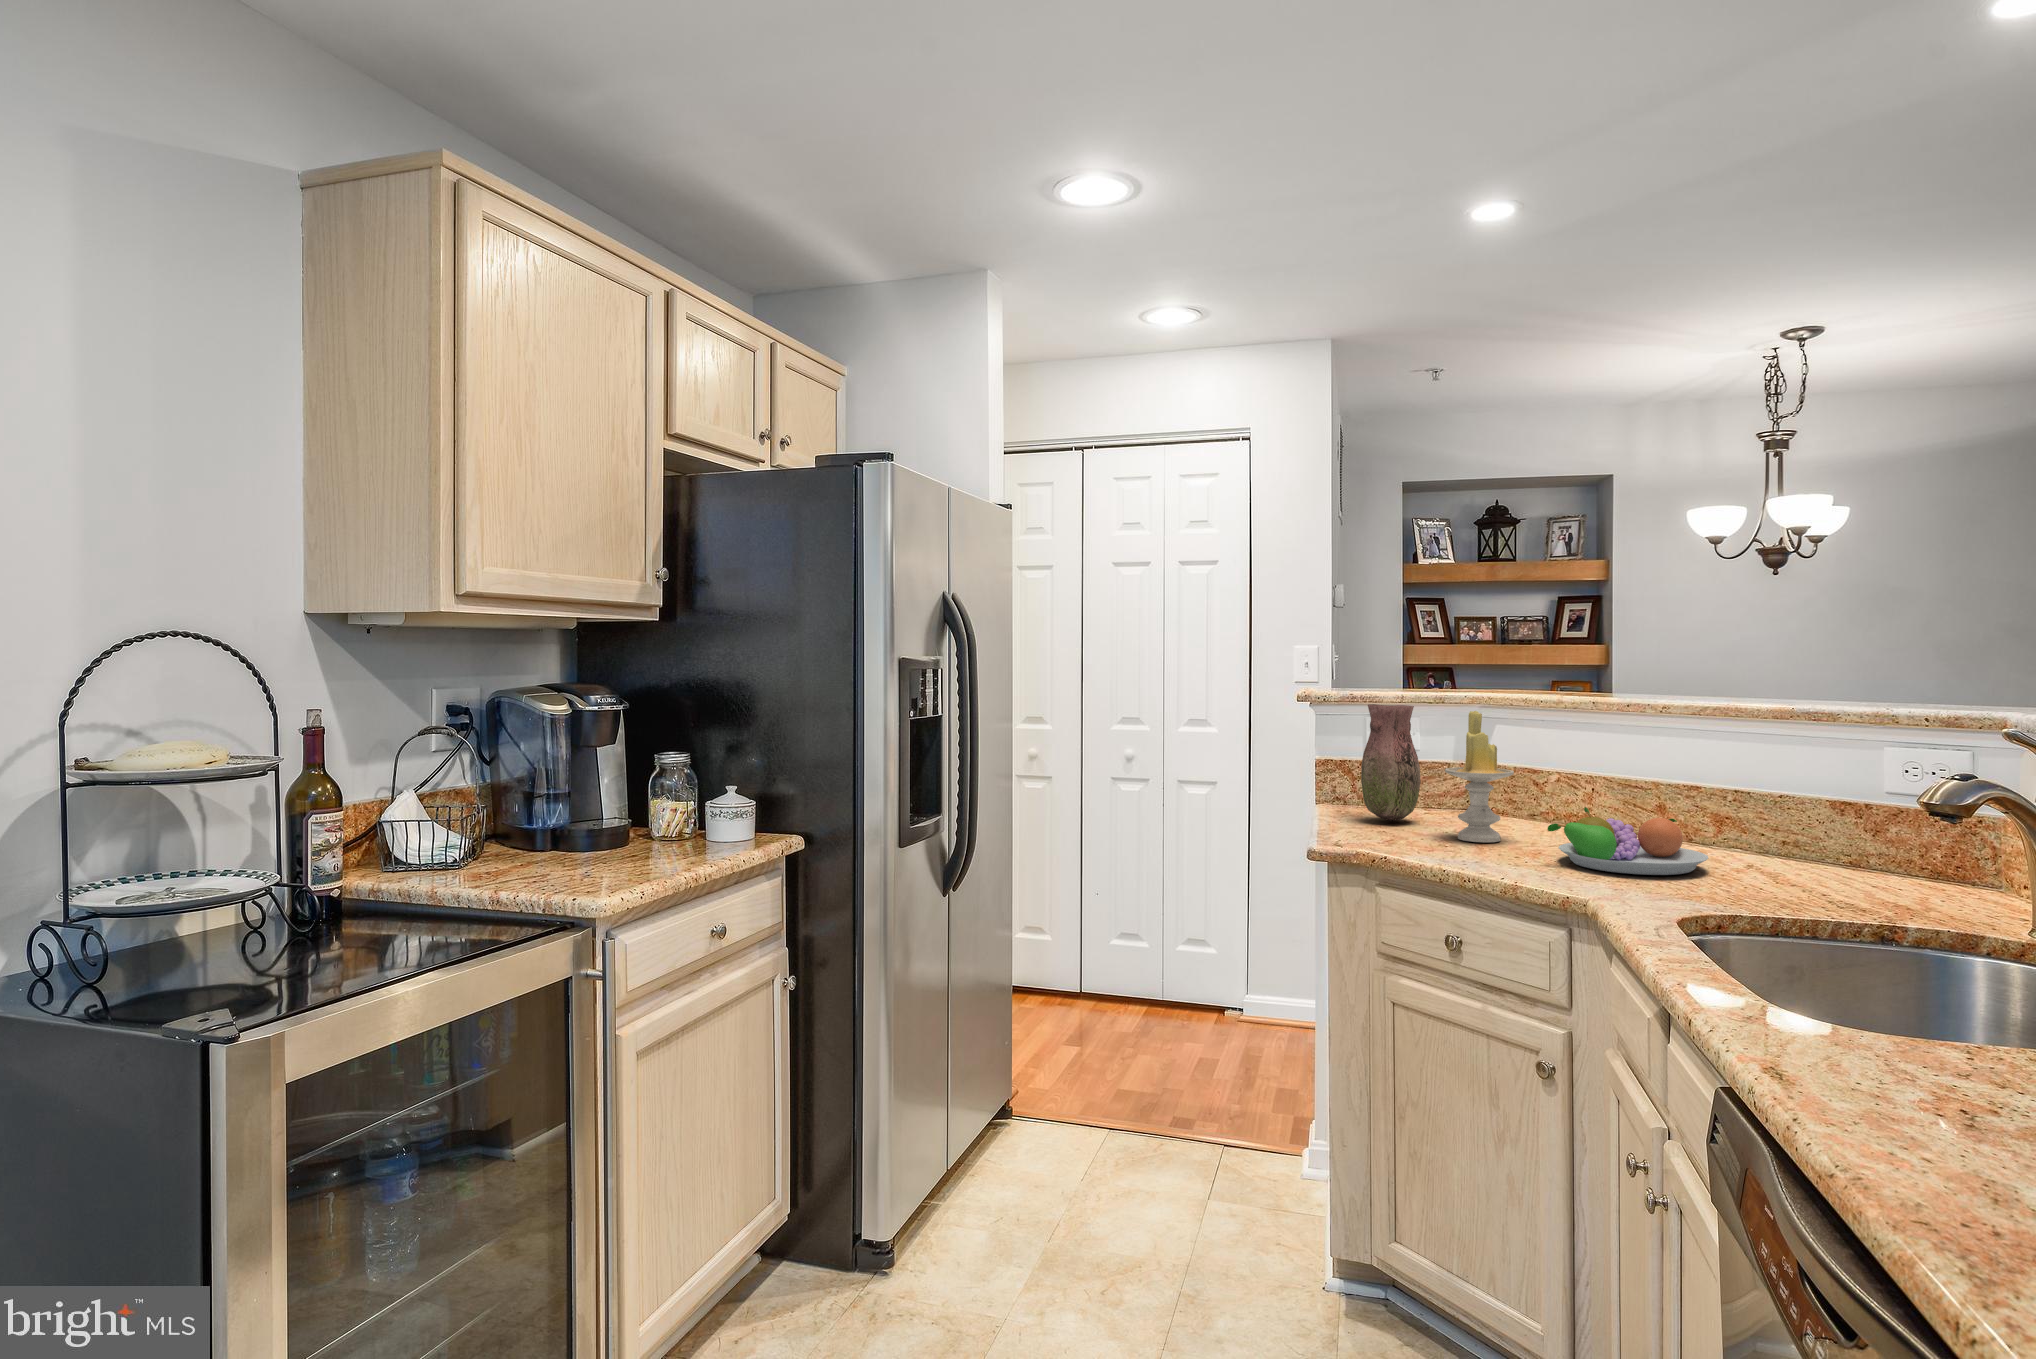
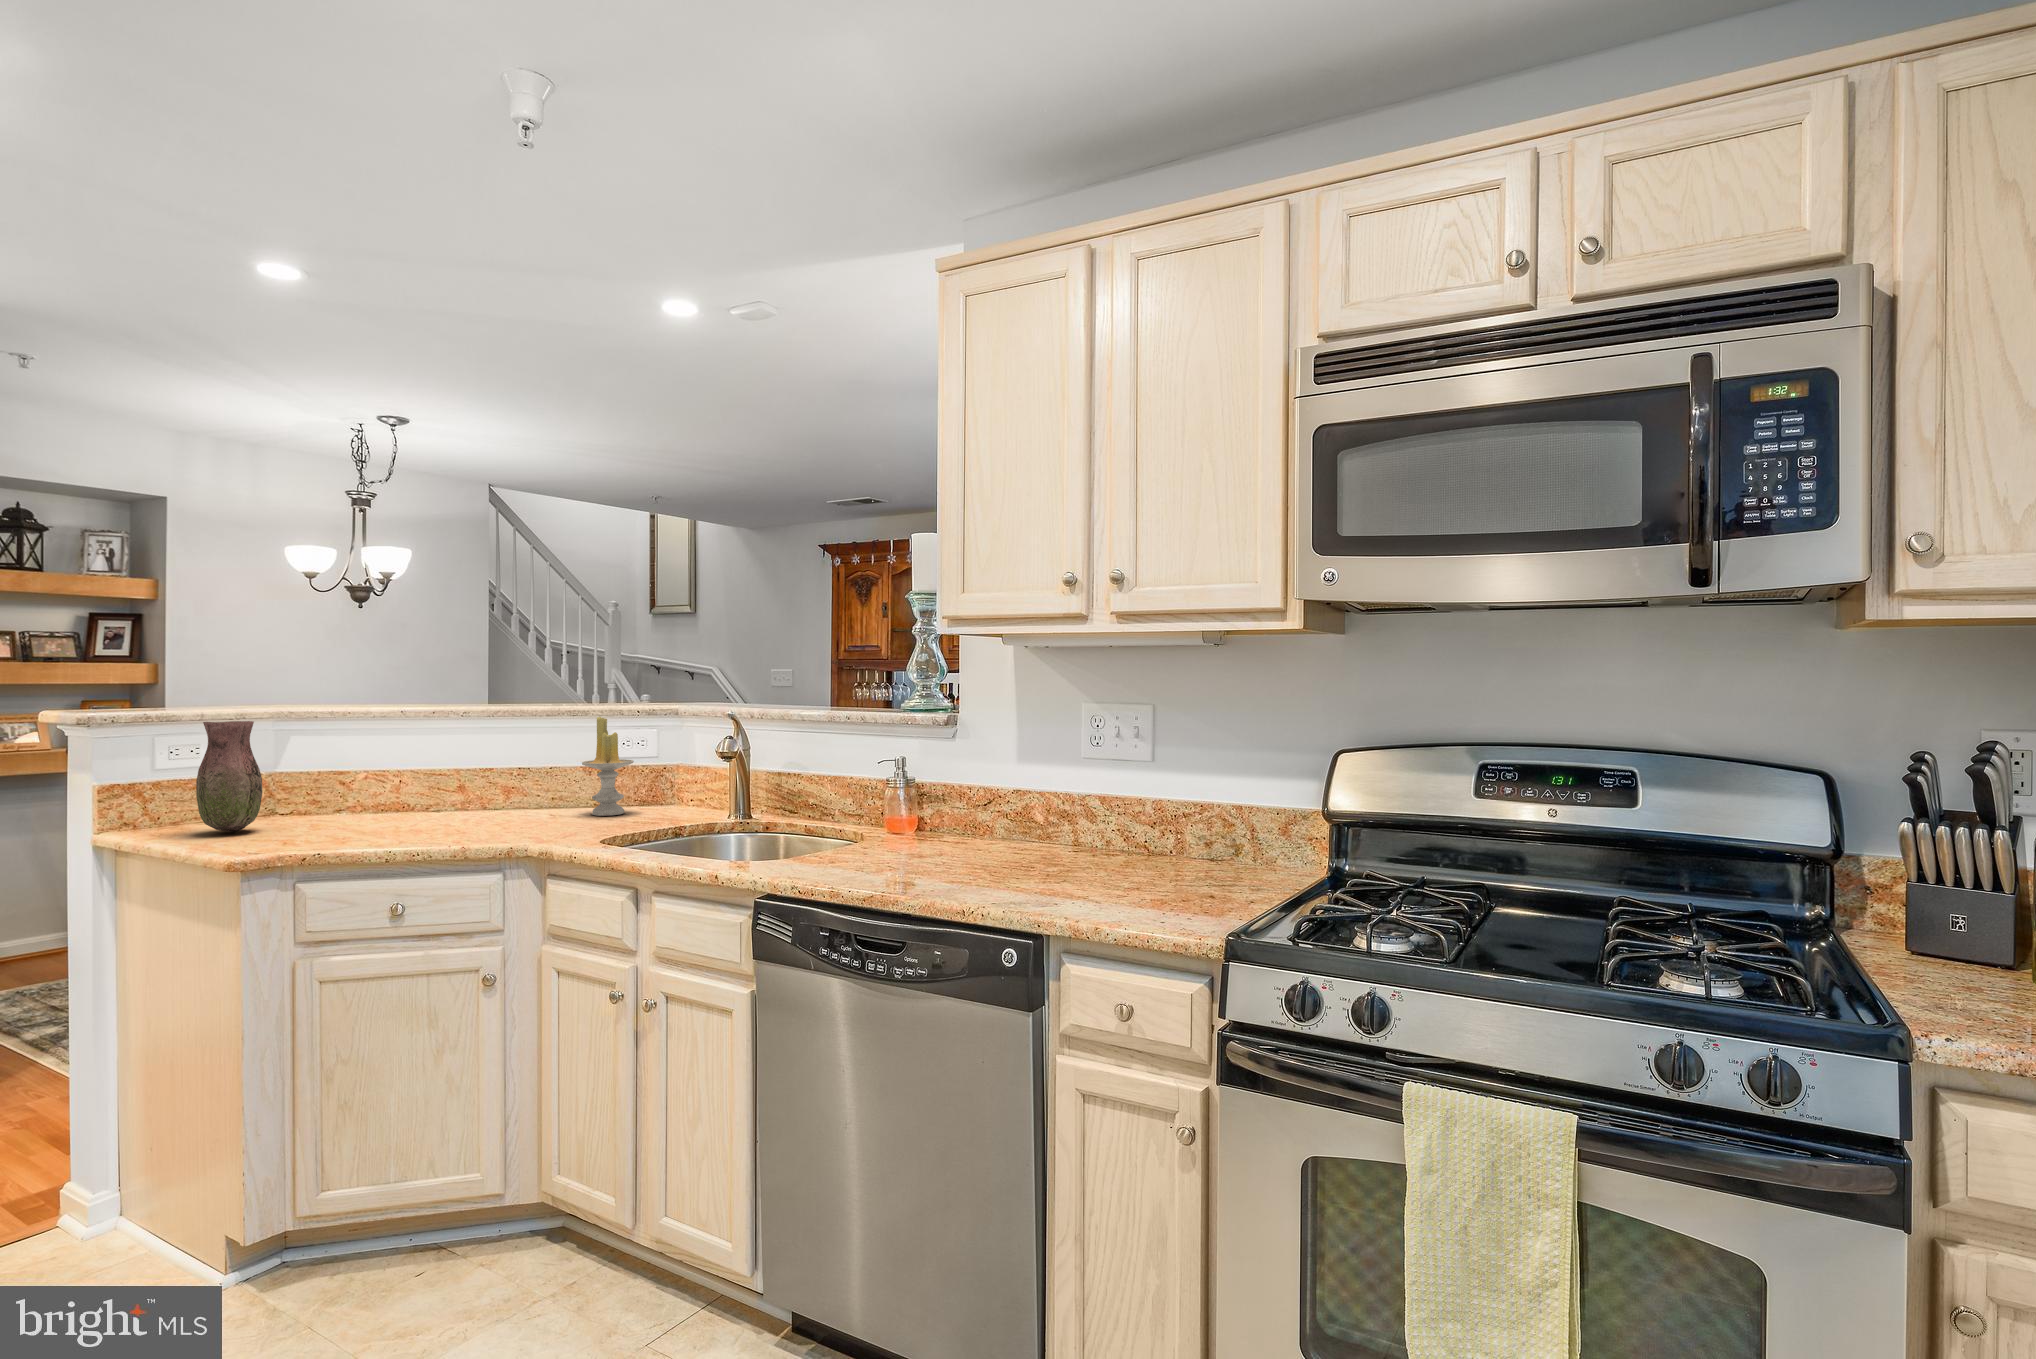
candle: present [1445,711,1514,842] -> present [582,717,634,816]
fruit bowl: present [1548,807,1708,875] -> none [440,789,548,832]

